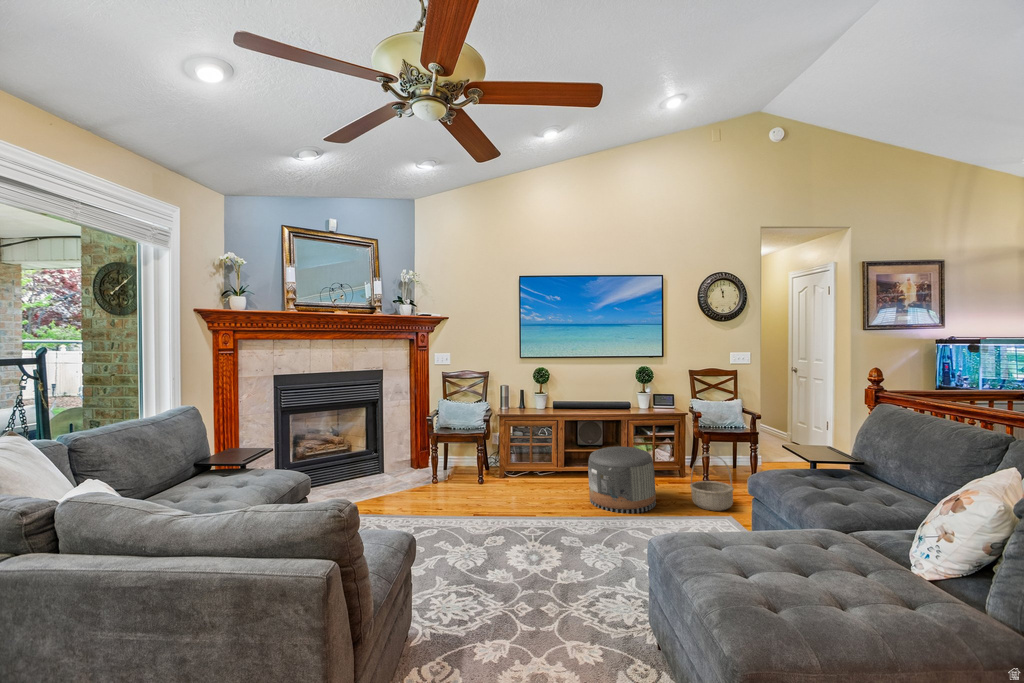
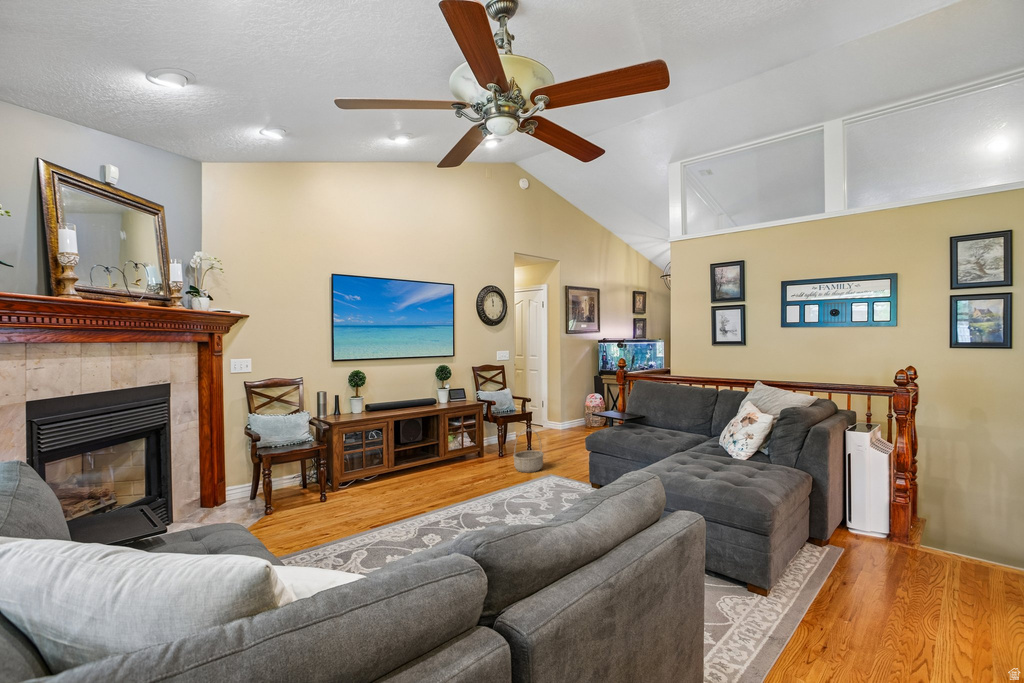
pouf: present [588,447,656,514] -> none [441,434,498,492]

